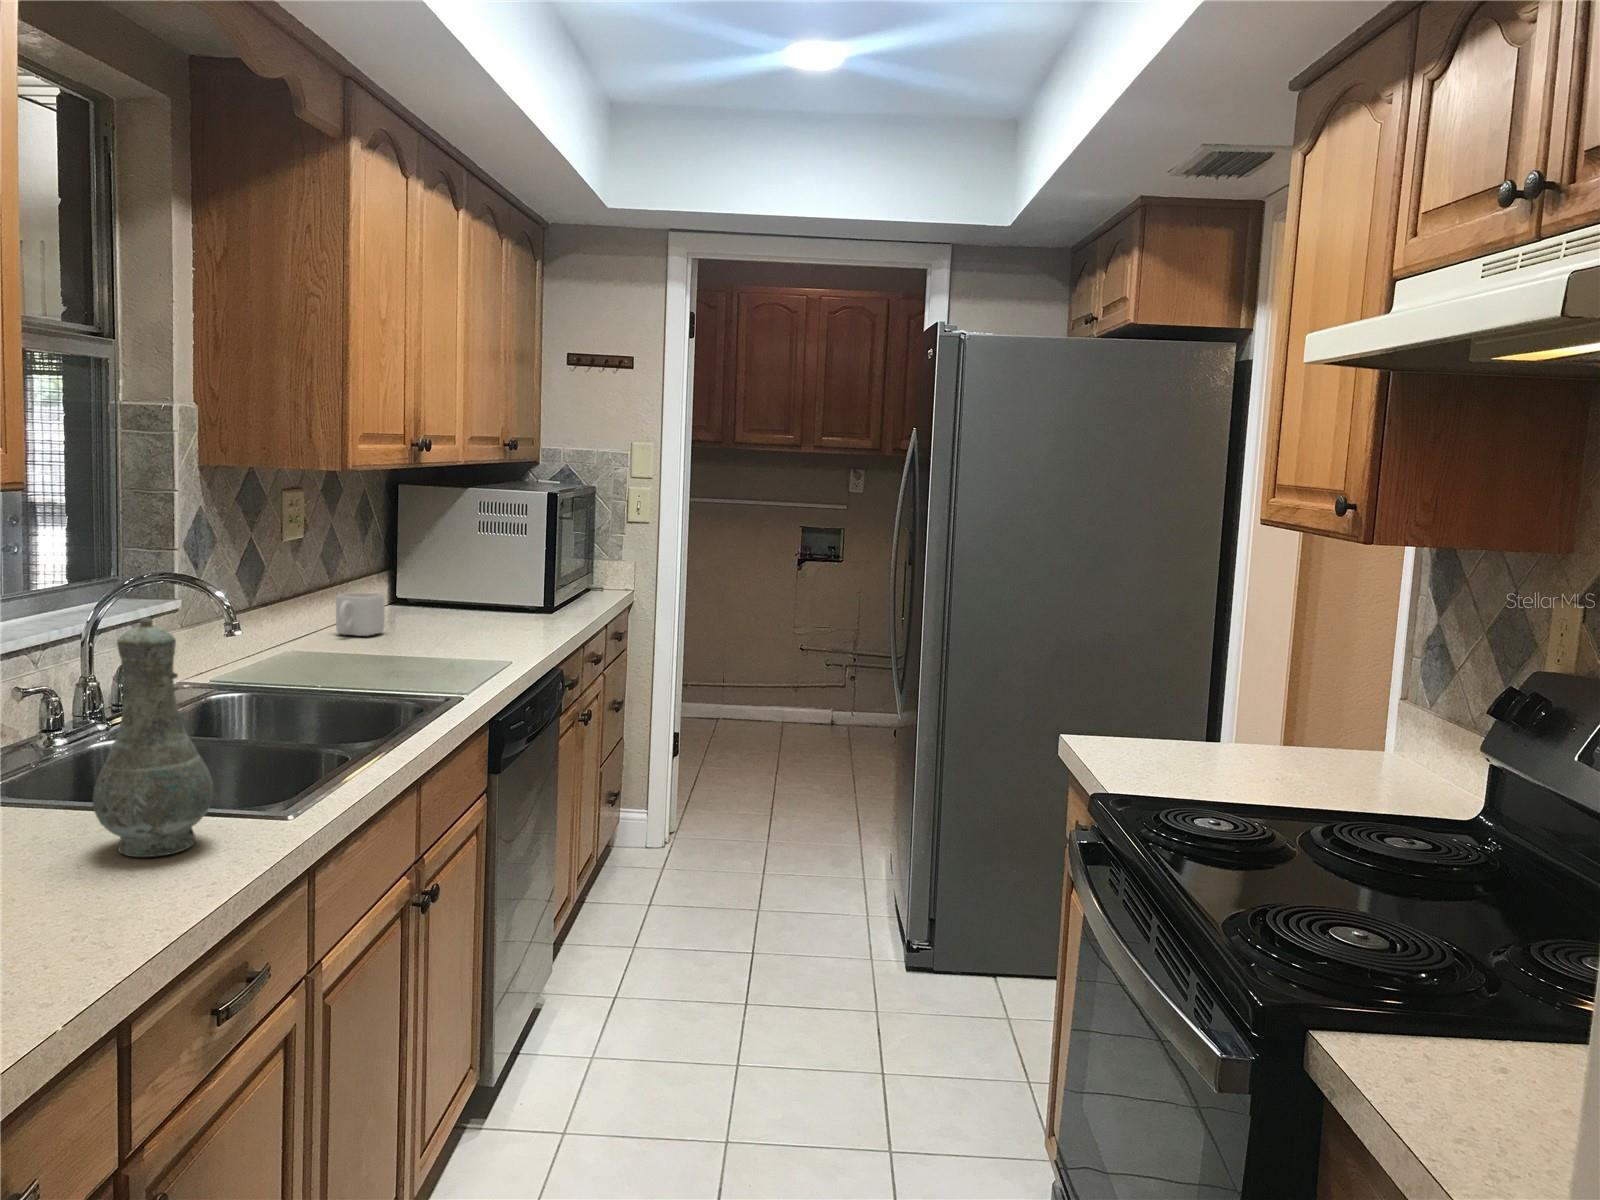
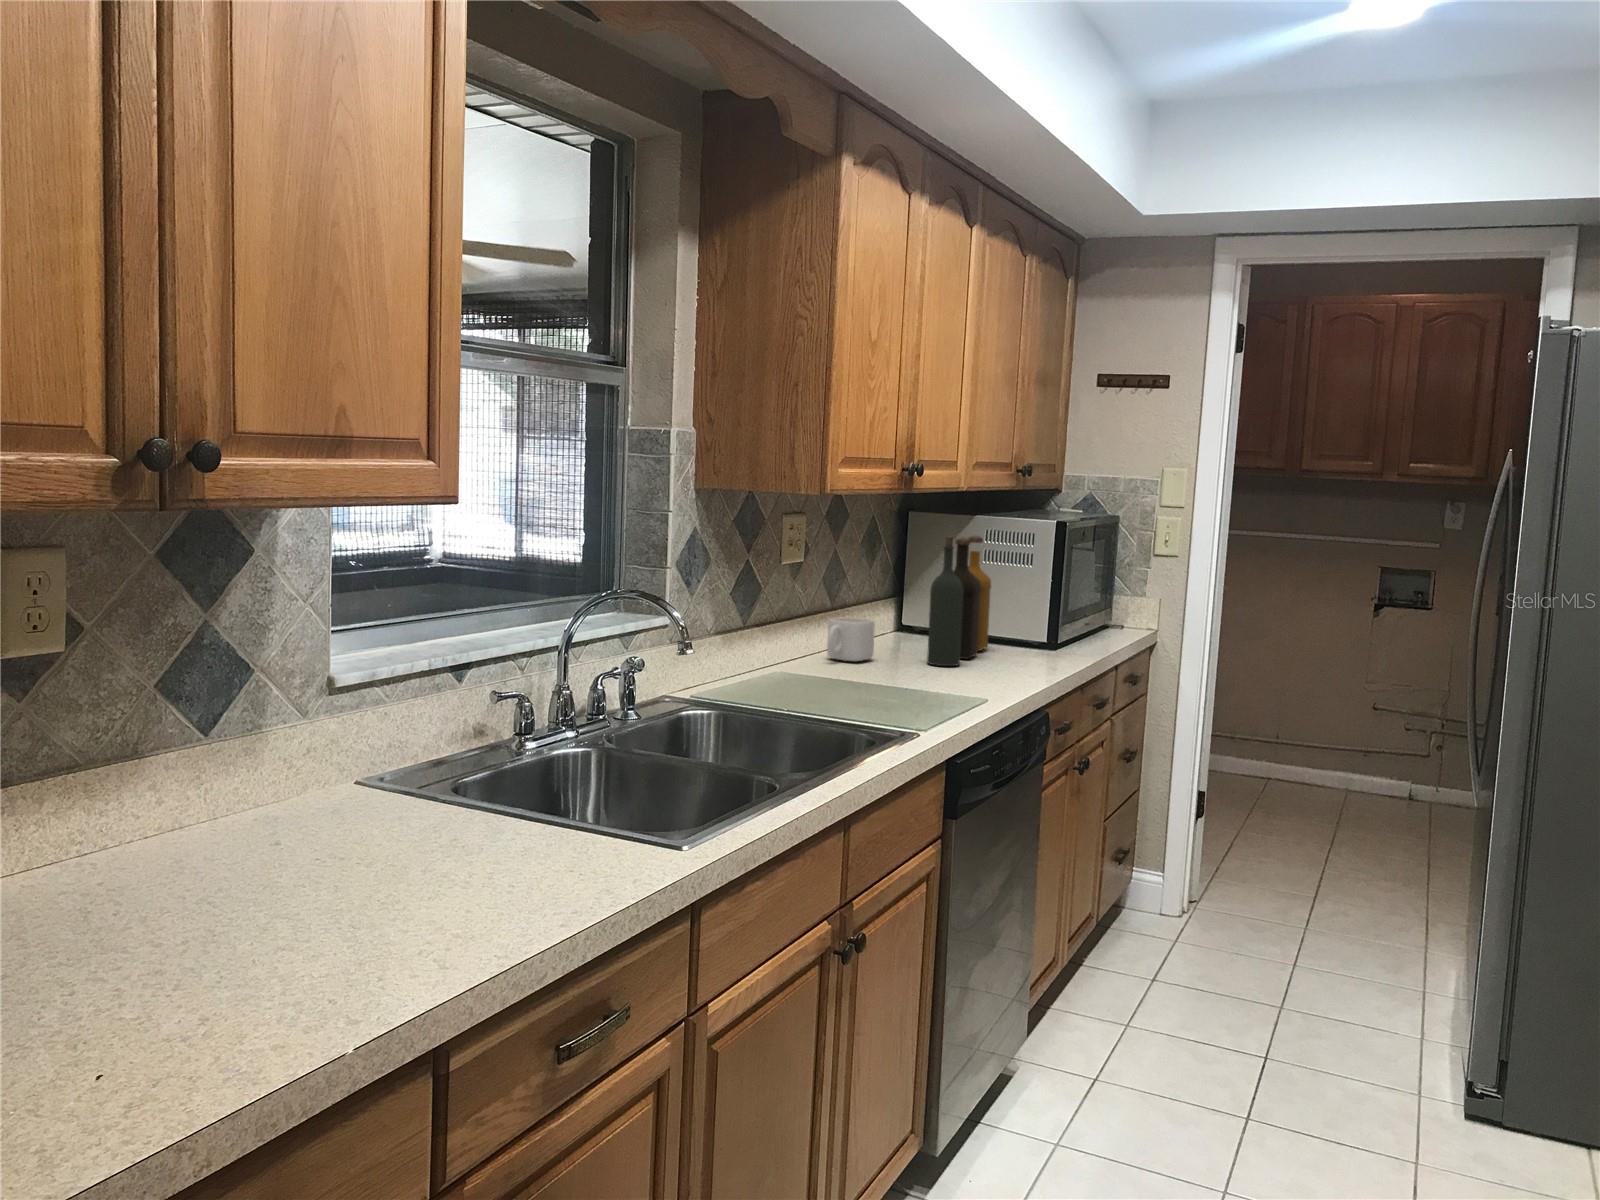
bottle: none [439,509,493,635] -> present [927,536,991,666]
vase: present [93,617,214,857] -> none [493,628,603,871]

